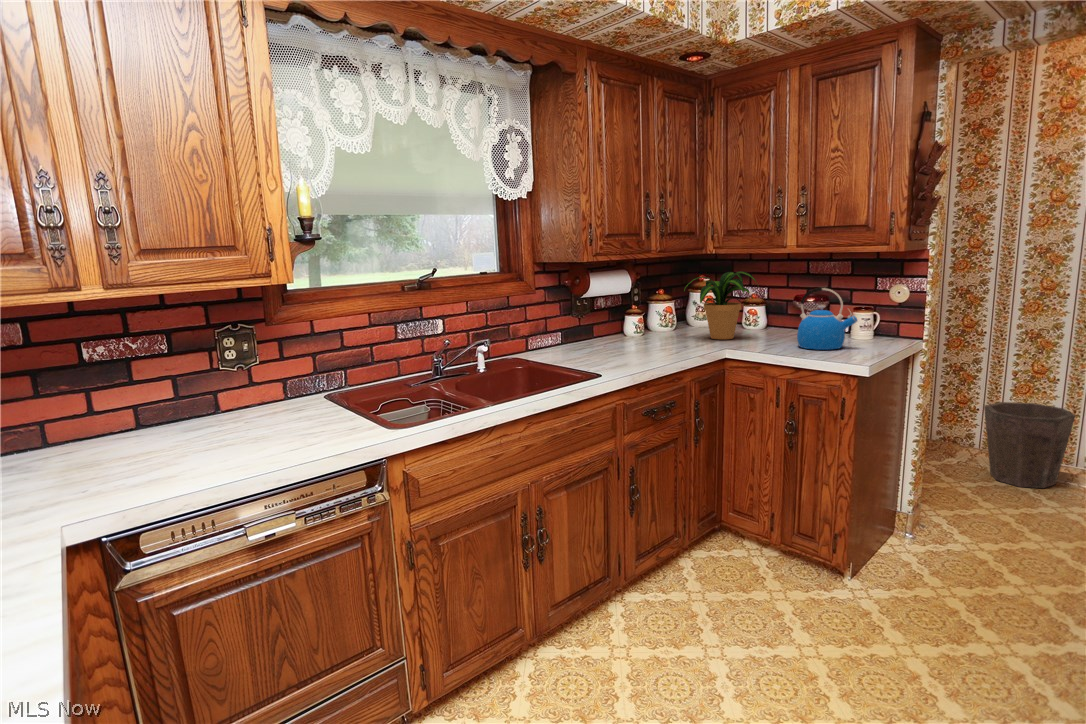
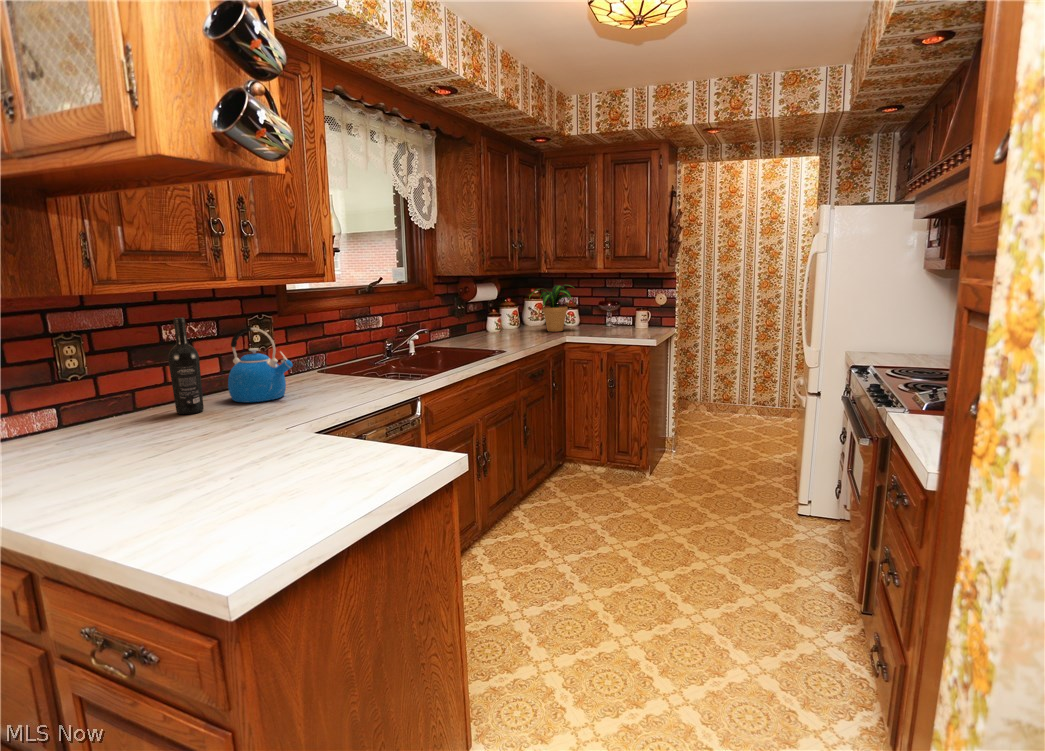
kettle: present [797,288,857,350] -> present [228,327,293,402]
wine bottle: none [56,334,107,462] -> present [168,318,204,414]
waste bin: present [984,402,1075,488] -> none [703,370,753,422]

